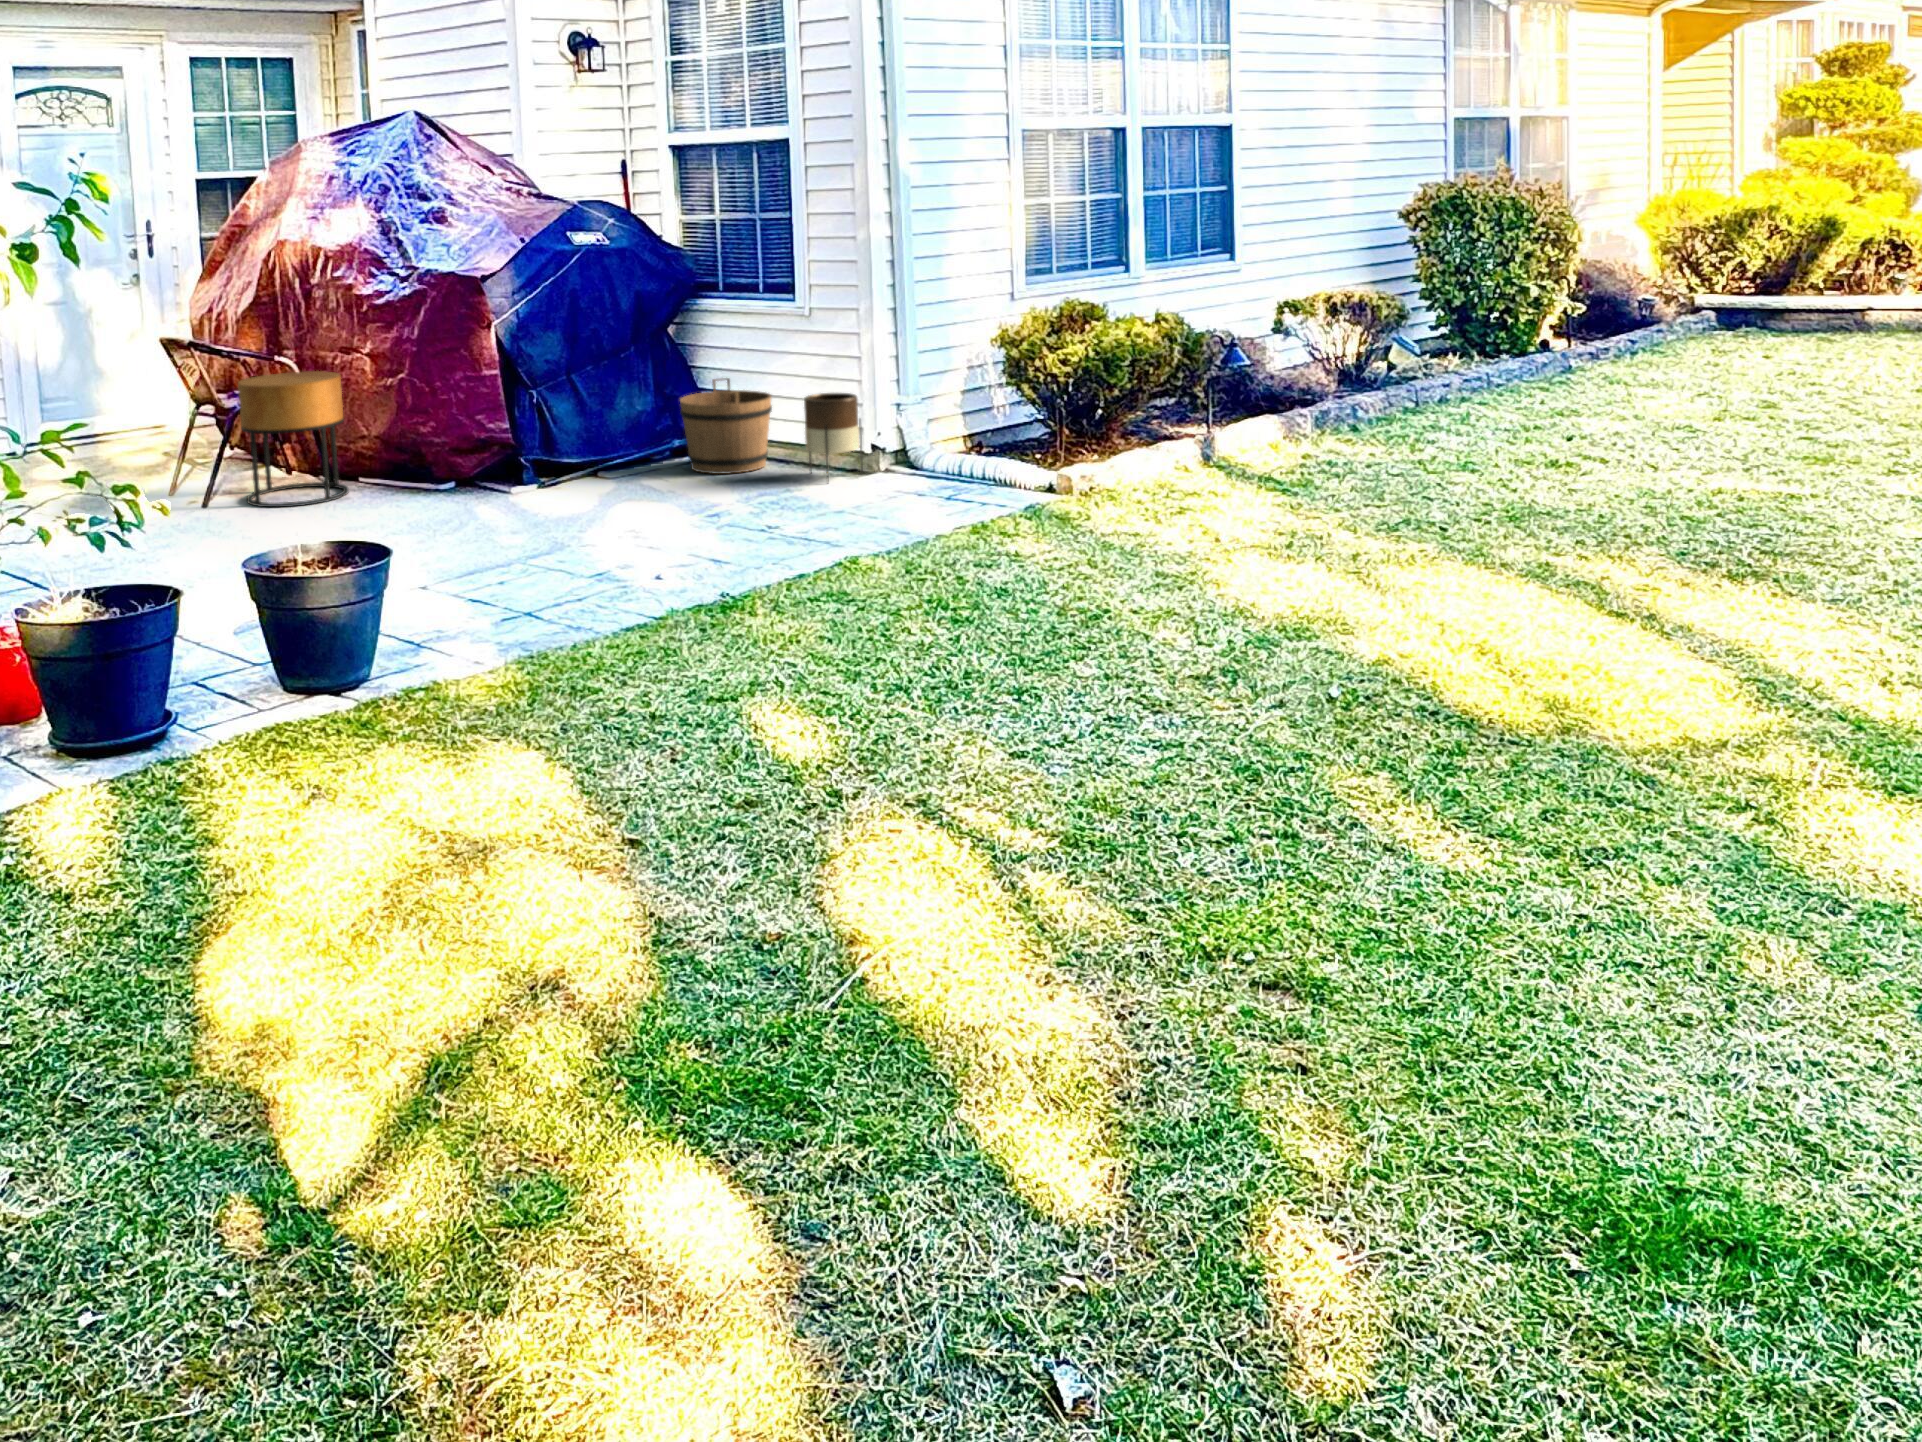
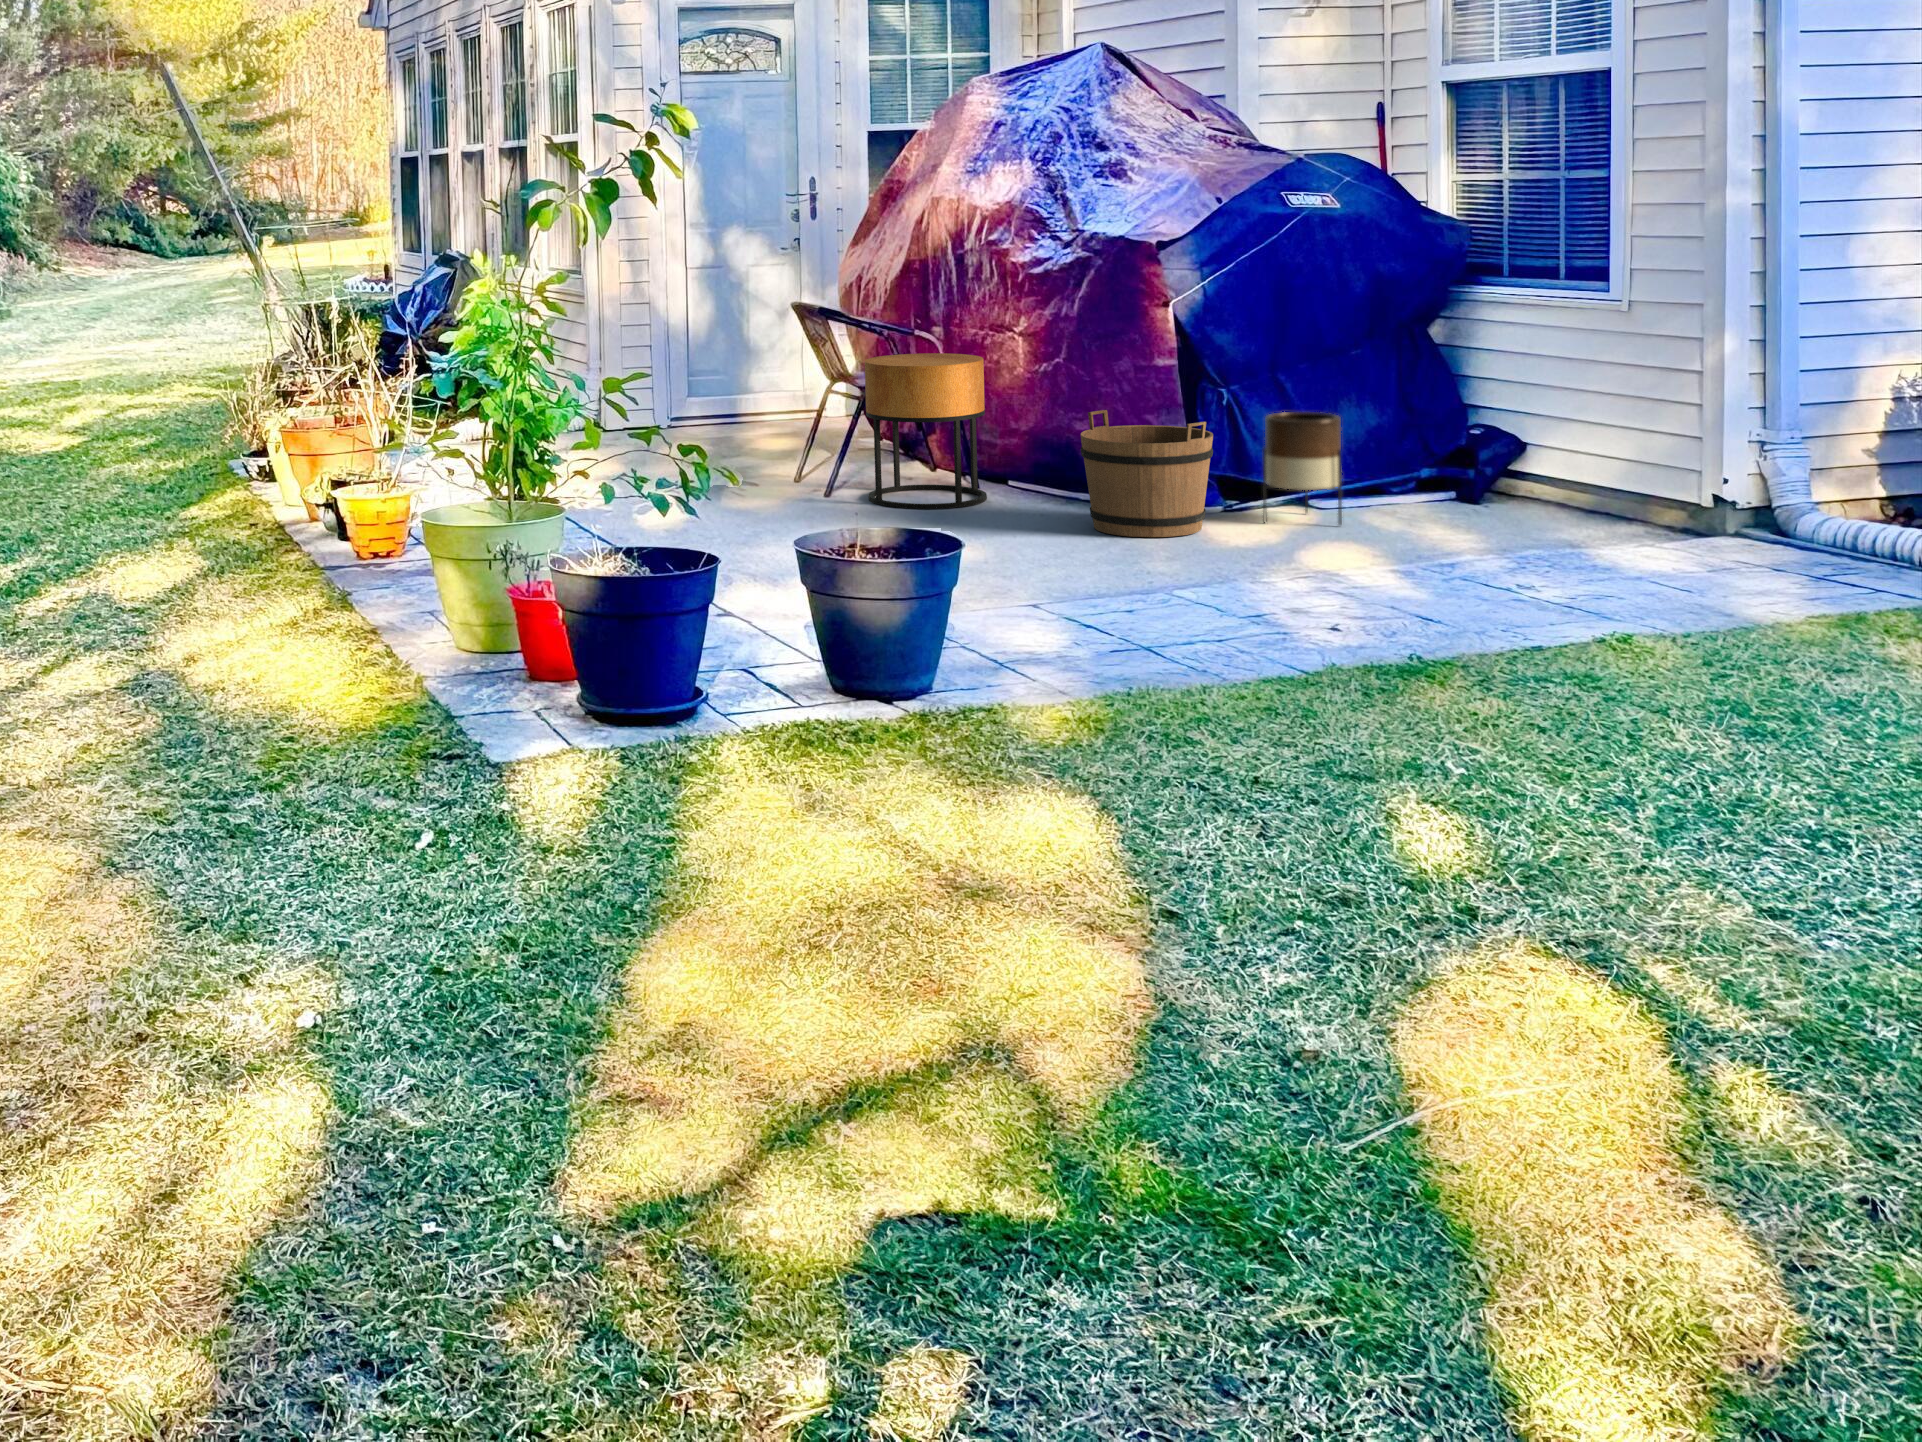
bucket: present [680,378,772,474] -> present [1081,410,1213,537]
planter: present [804,393,863,482] -> present [1262,412,1342,525]

